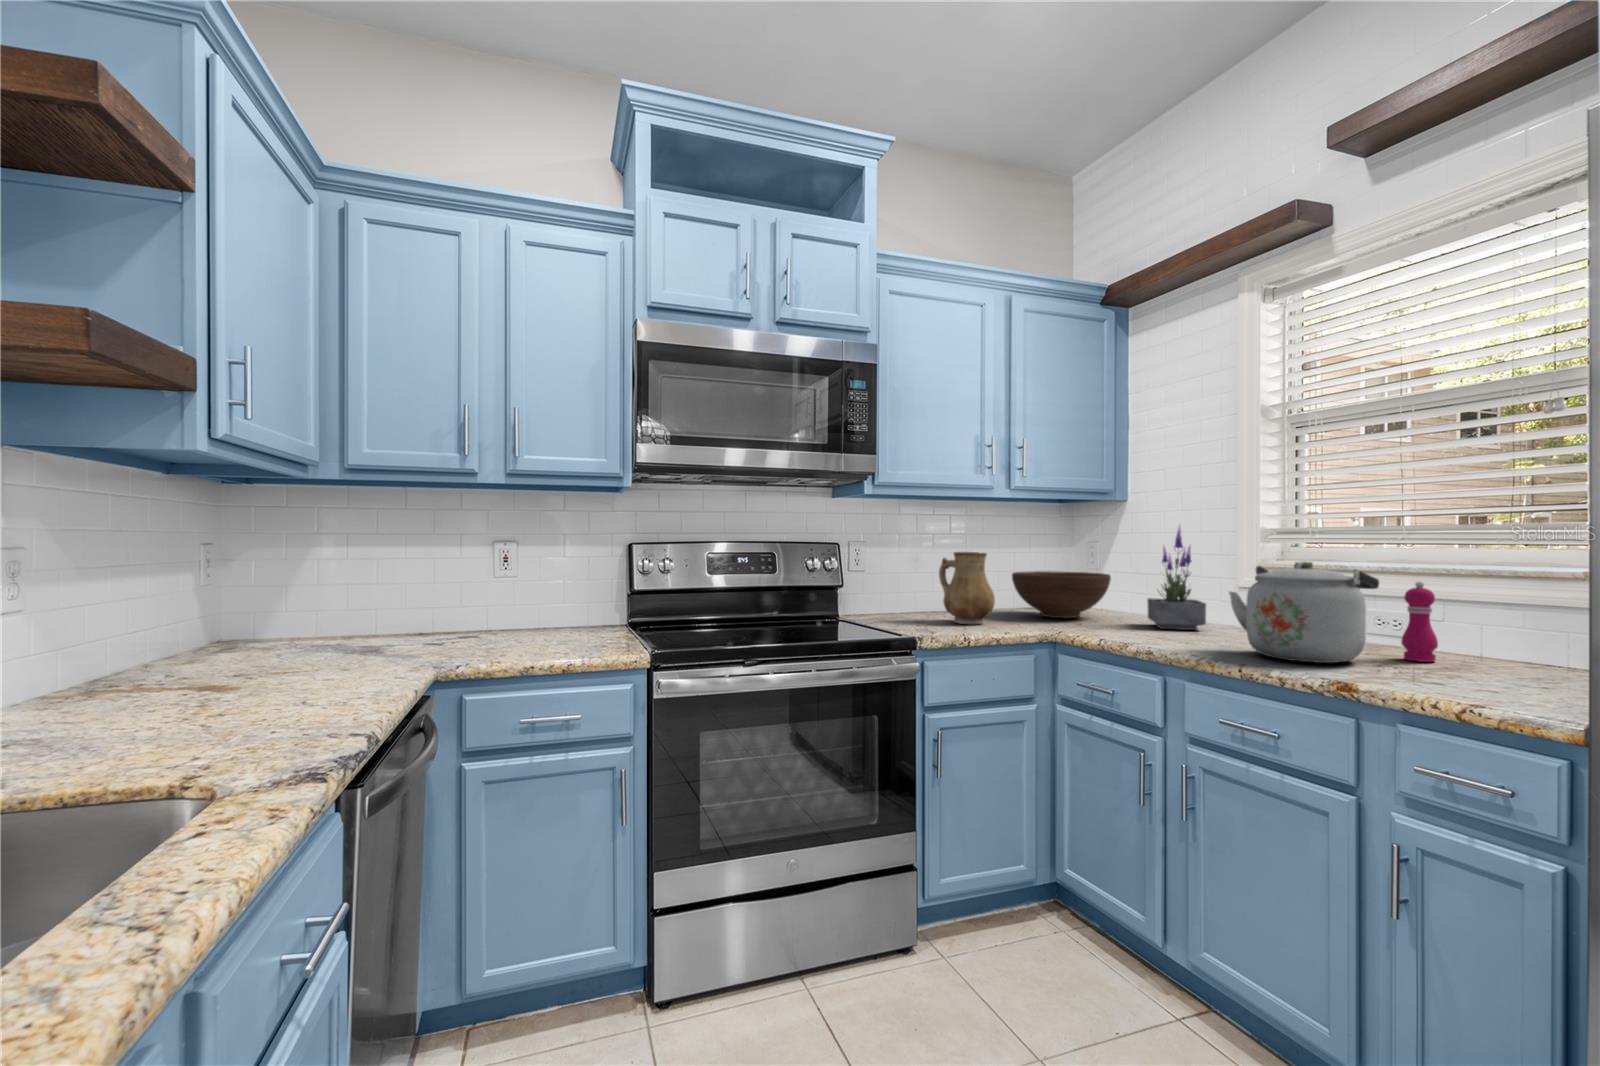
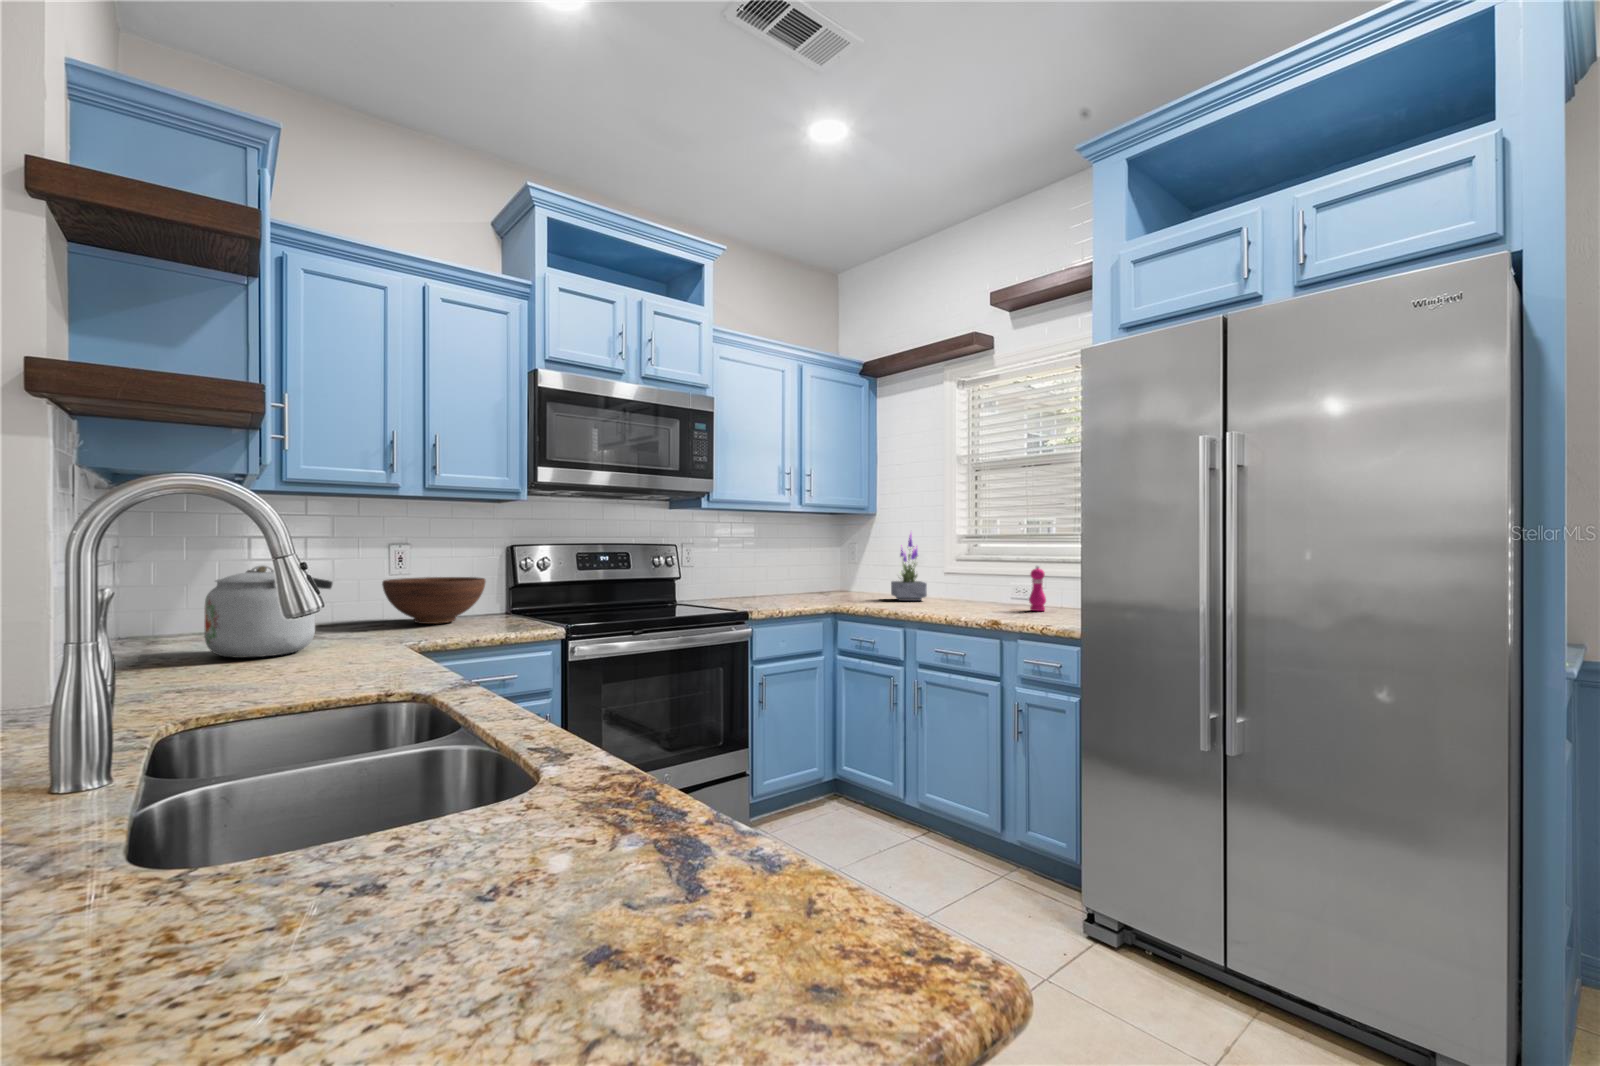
ceramic pitcher: present [939,552,995,624] -> none [752,550,793,602]
kettle: present [1229,561,1379,663] -> present [204,565,333,658]
fruit bowl: present [1012,571,1111,618] -> present [382,577,486,624]

